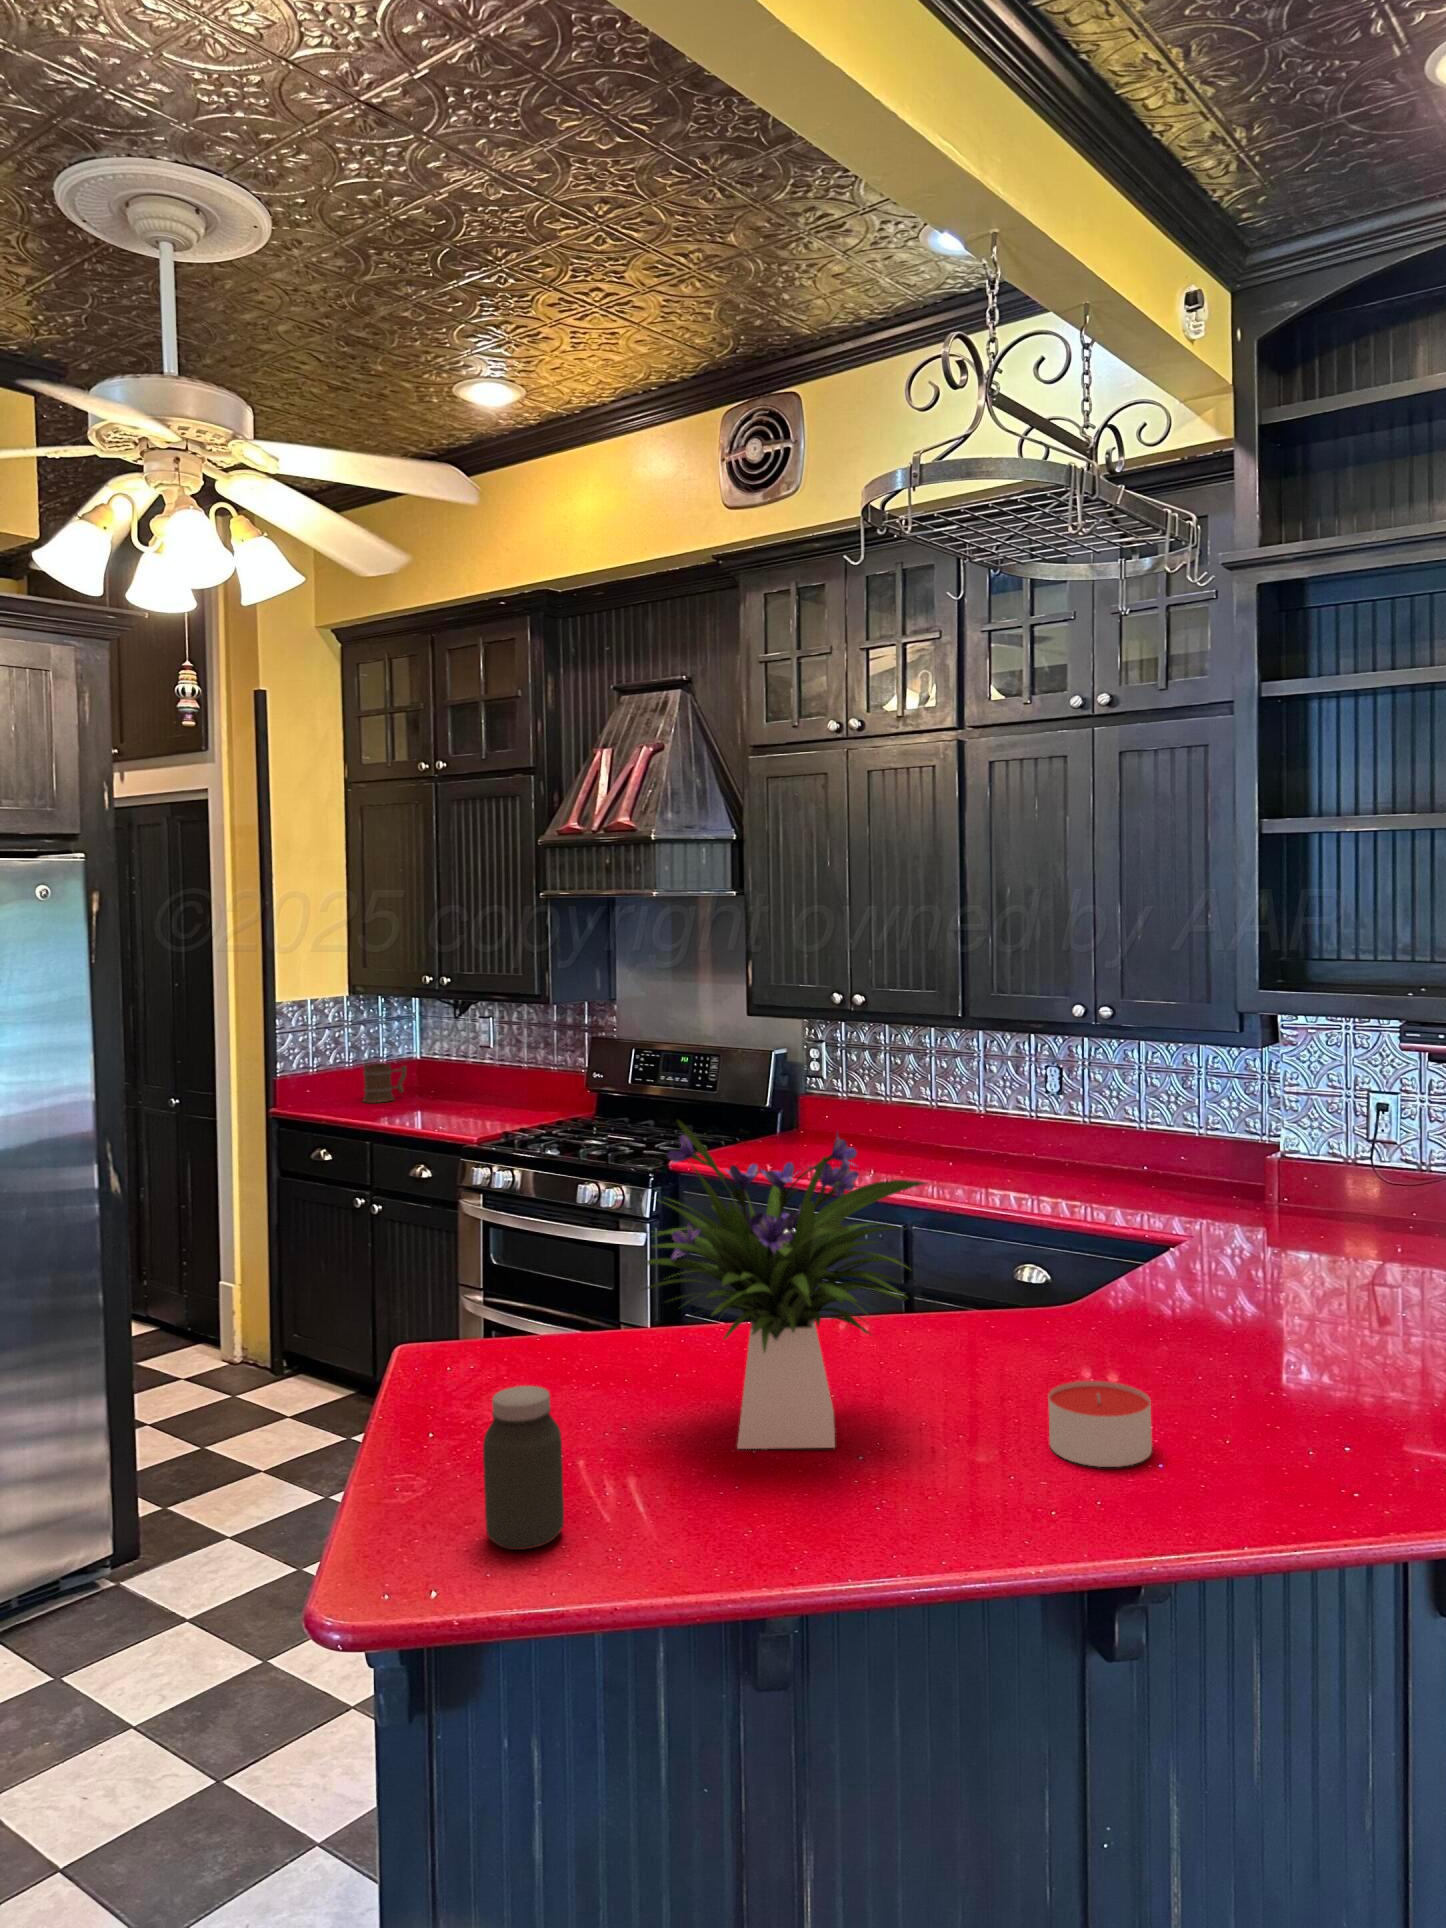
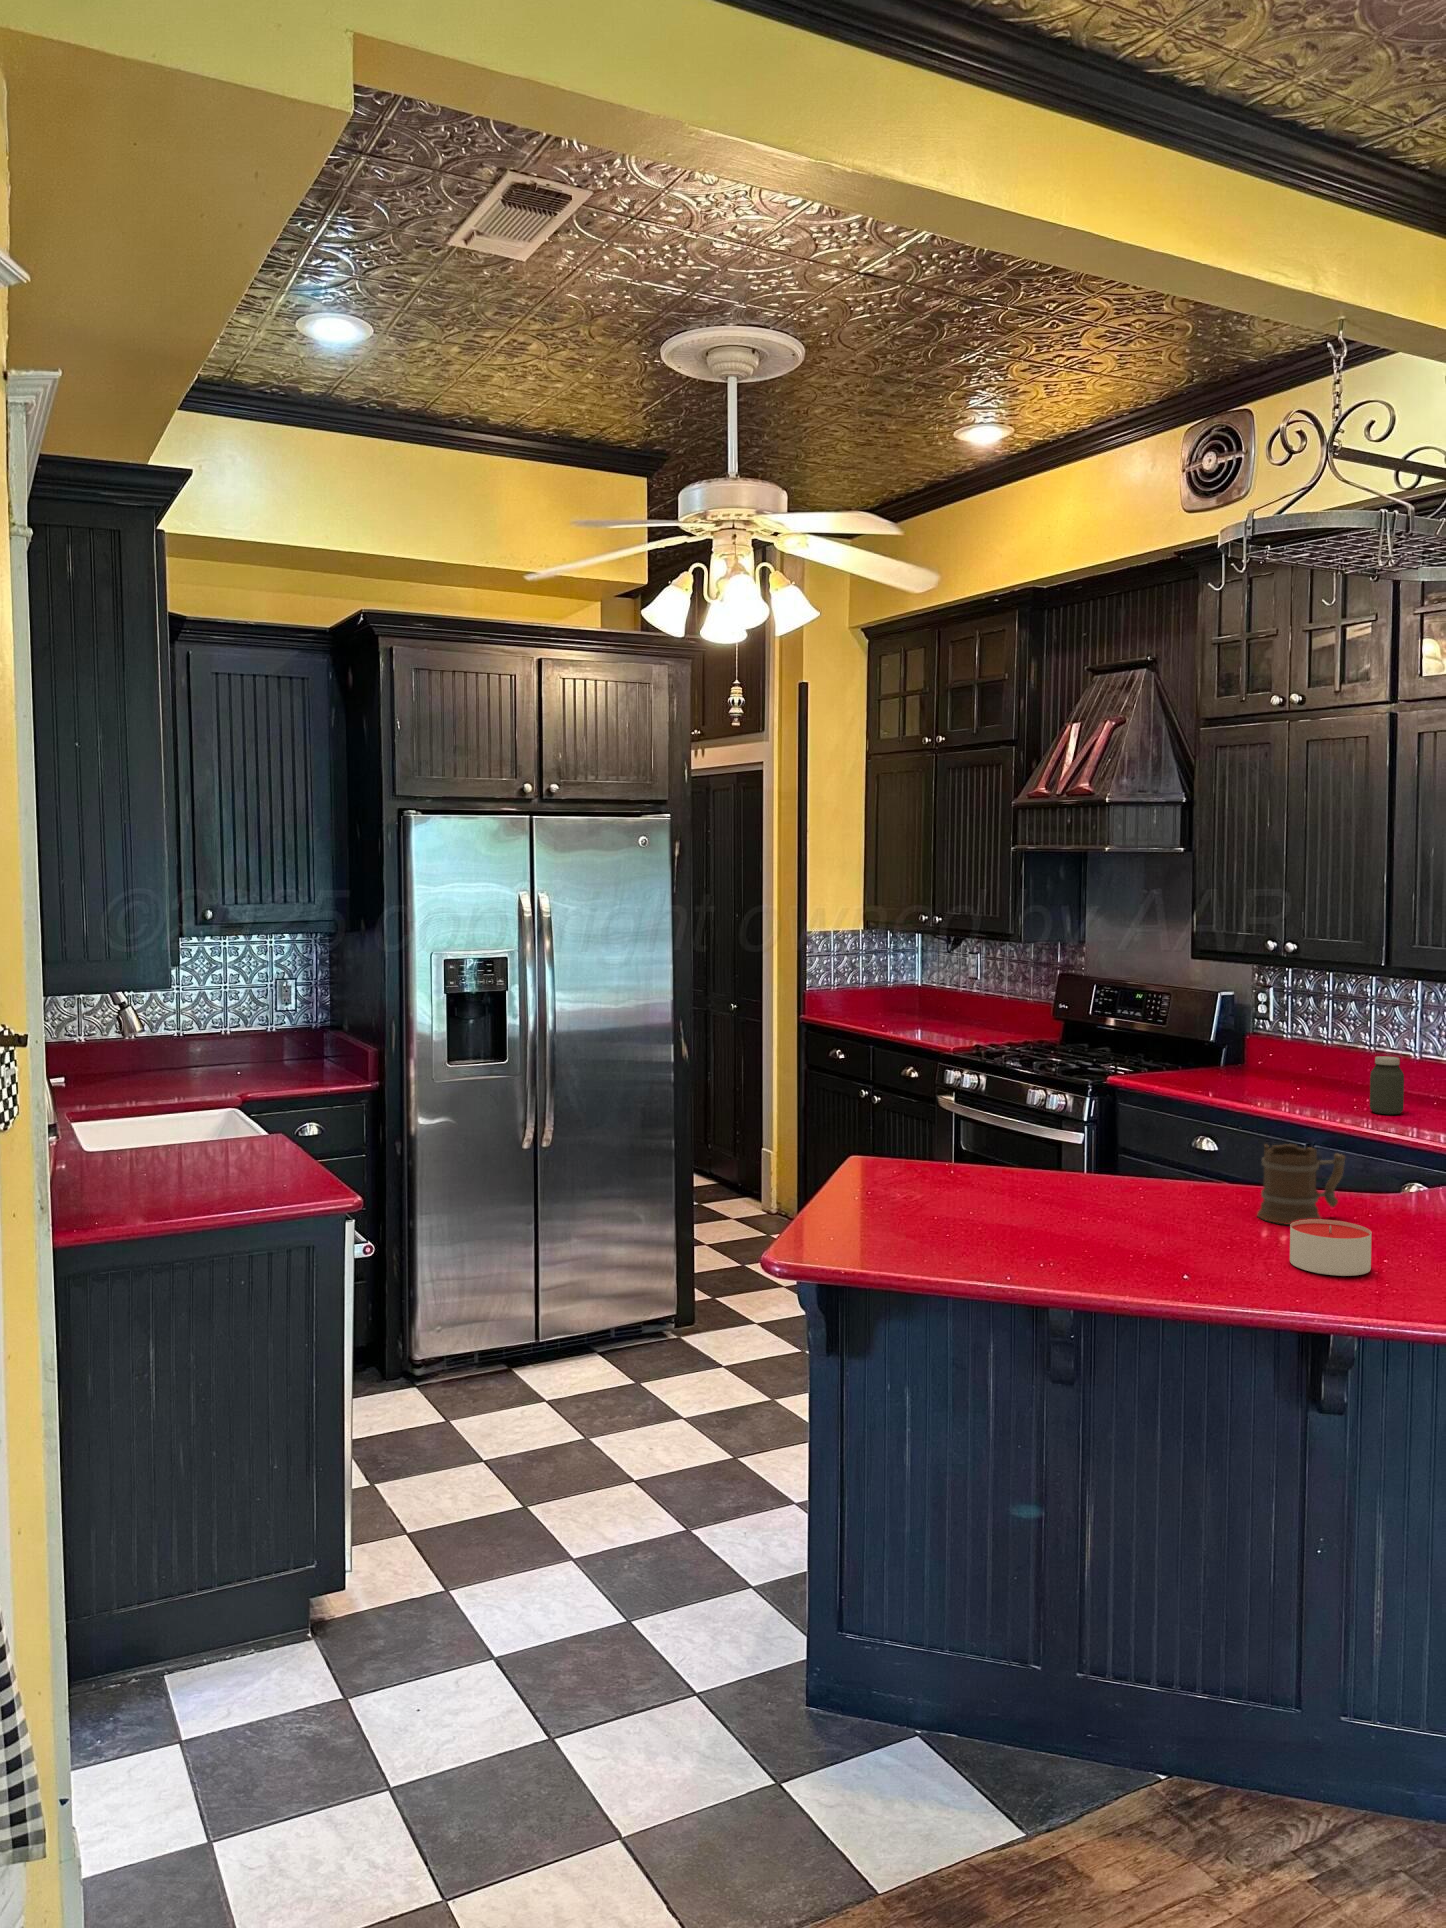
mug: present [363,1063,407,1103] -> present [1257,1144,1345,1225]
flower arrangement: present [639,1120,925,1449] -> none [993,1002,1212,1239]
jar: present [483,1386,564,1550] -> present [1370,1056,1404,1114]

